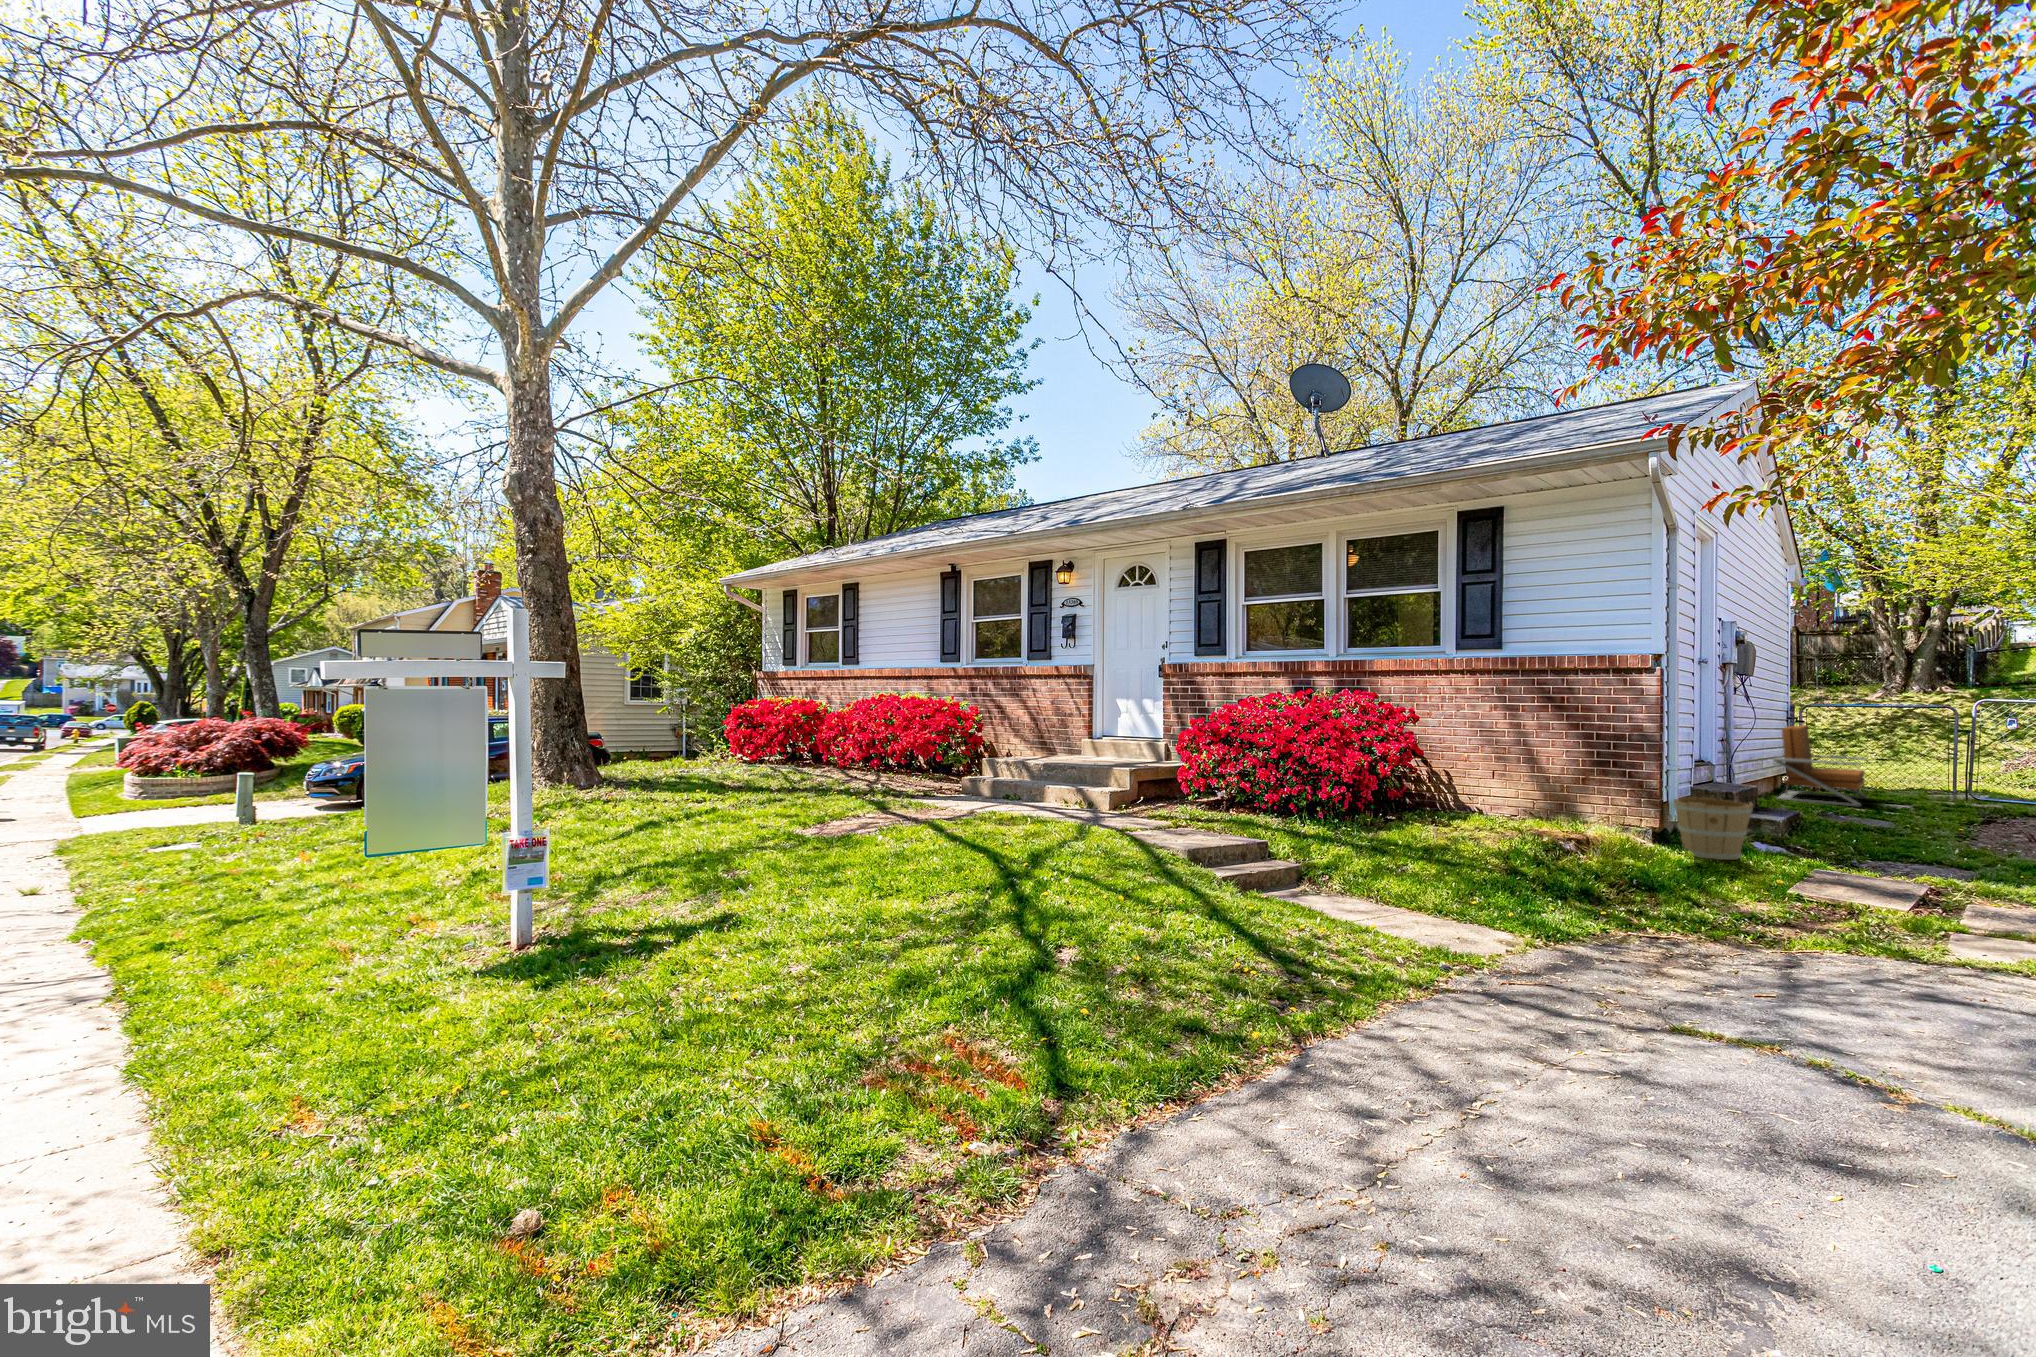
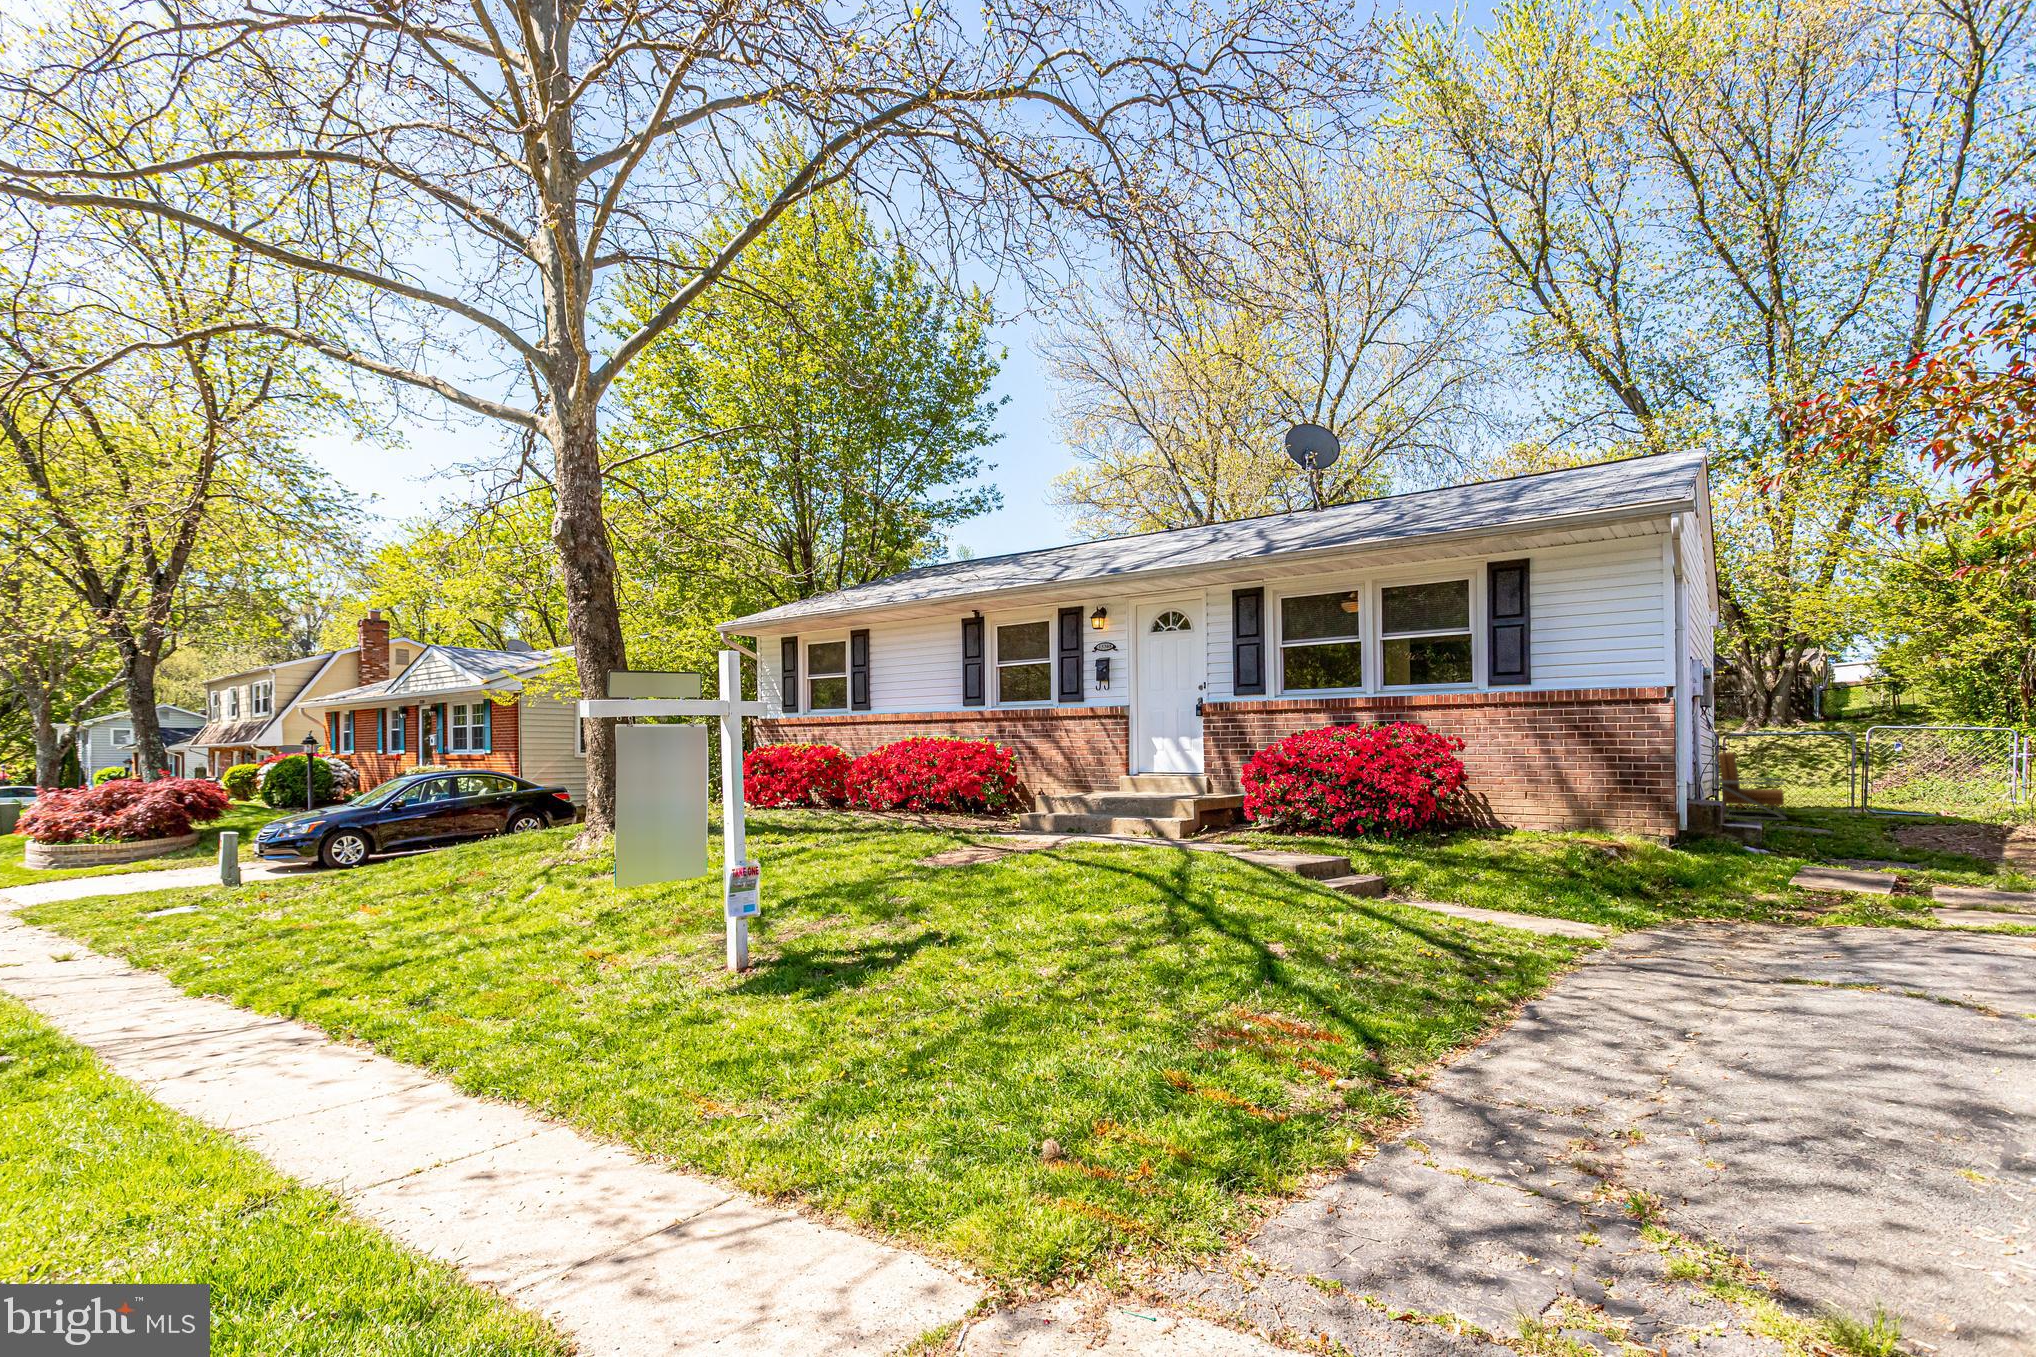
wooden bucket: present [1673,796,1753,860] -> none [1681,809,1751,861]

